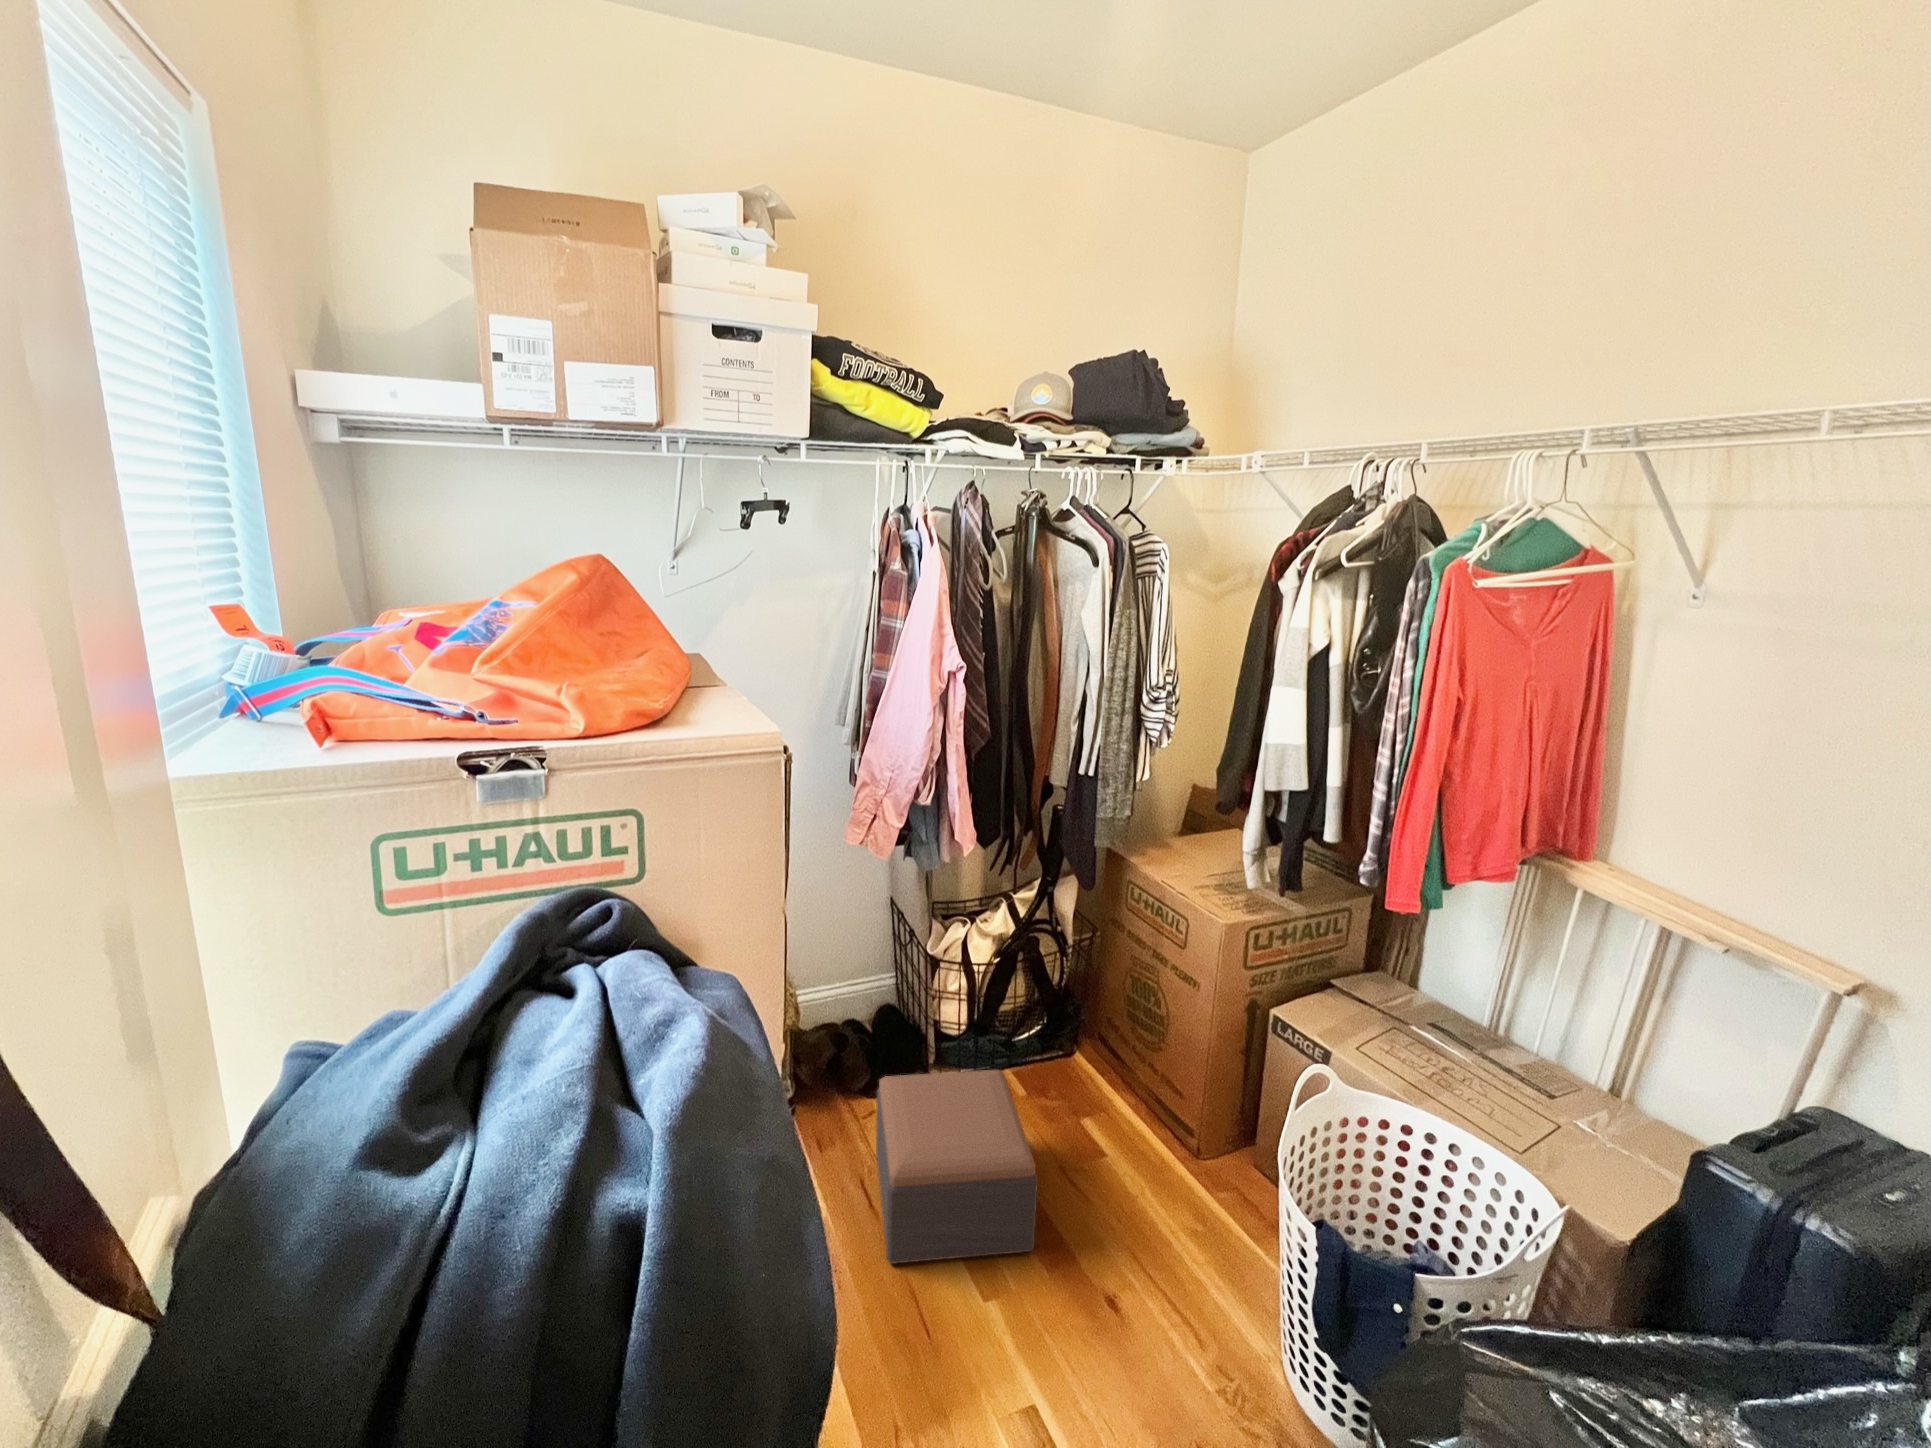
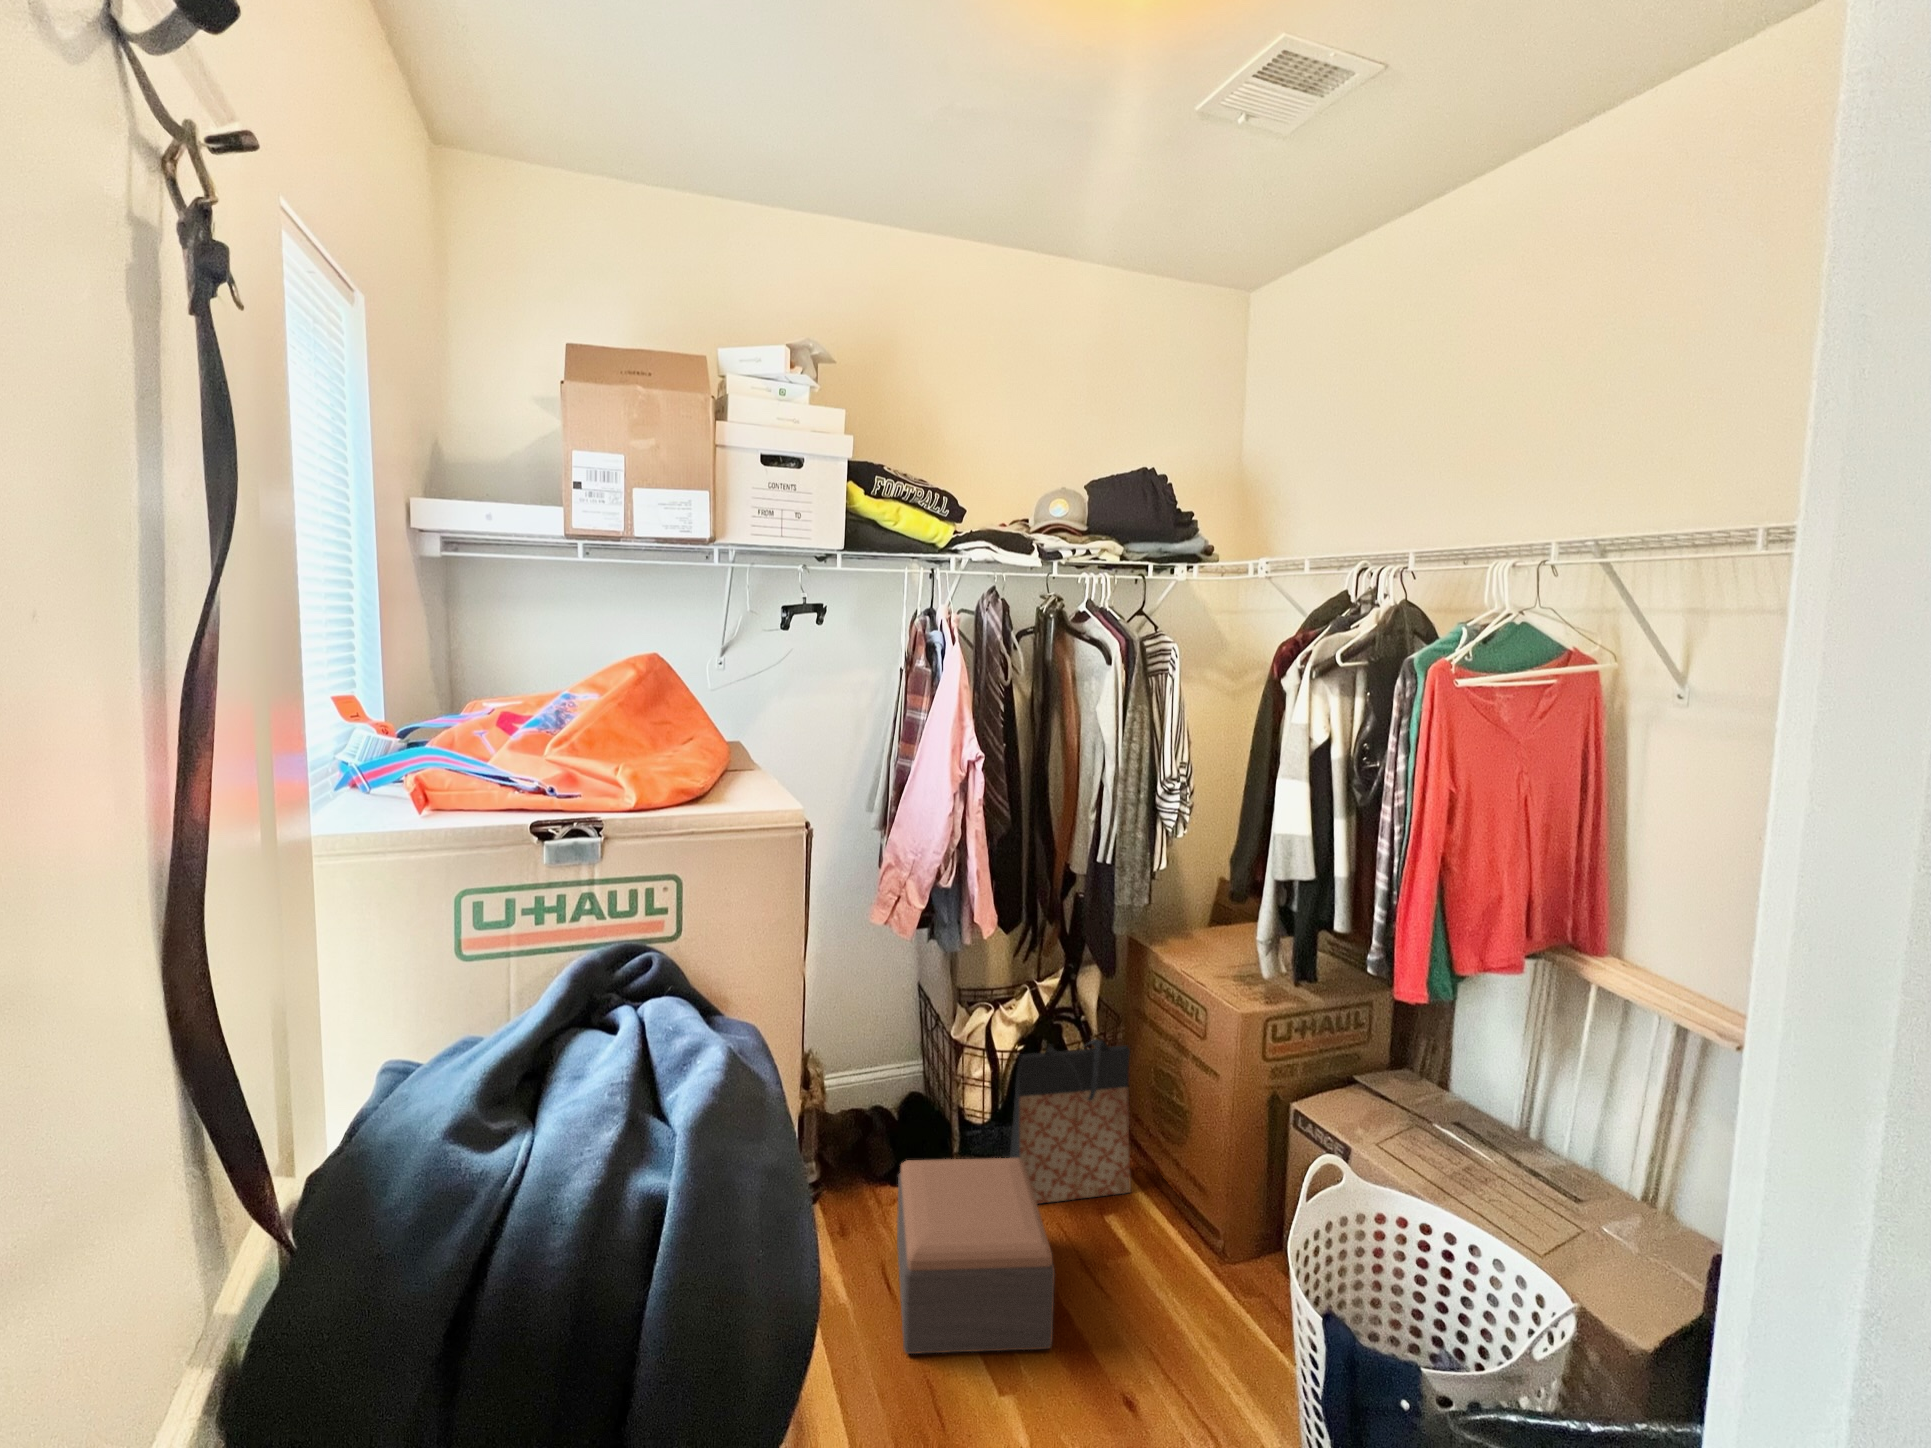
bag: none [984,950,1108,1112] -> present [1010,1039,1131,1204]

